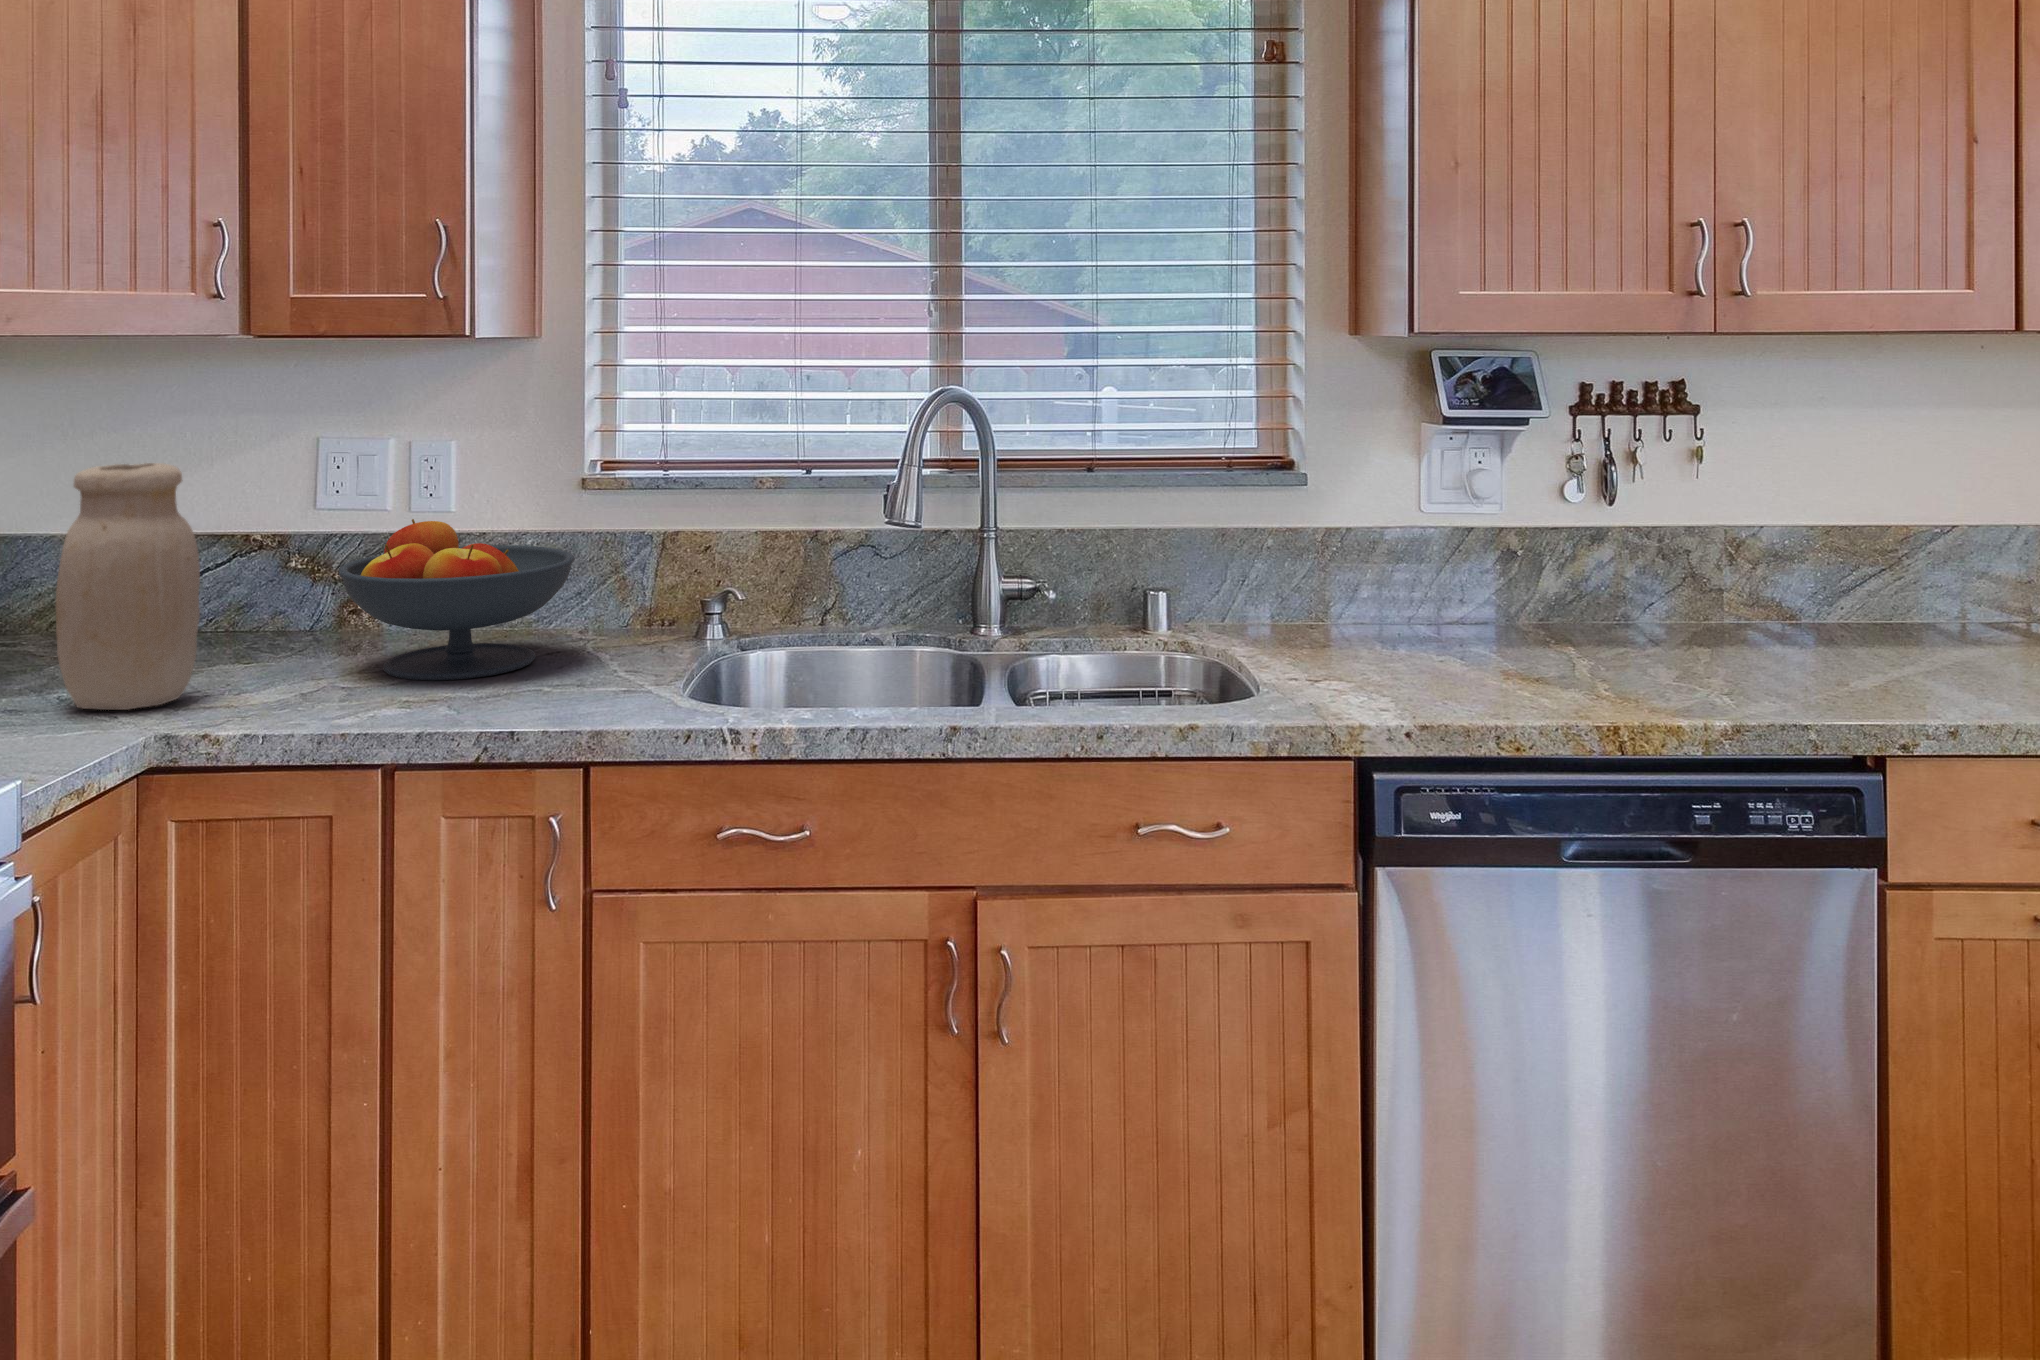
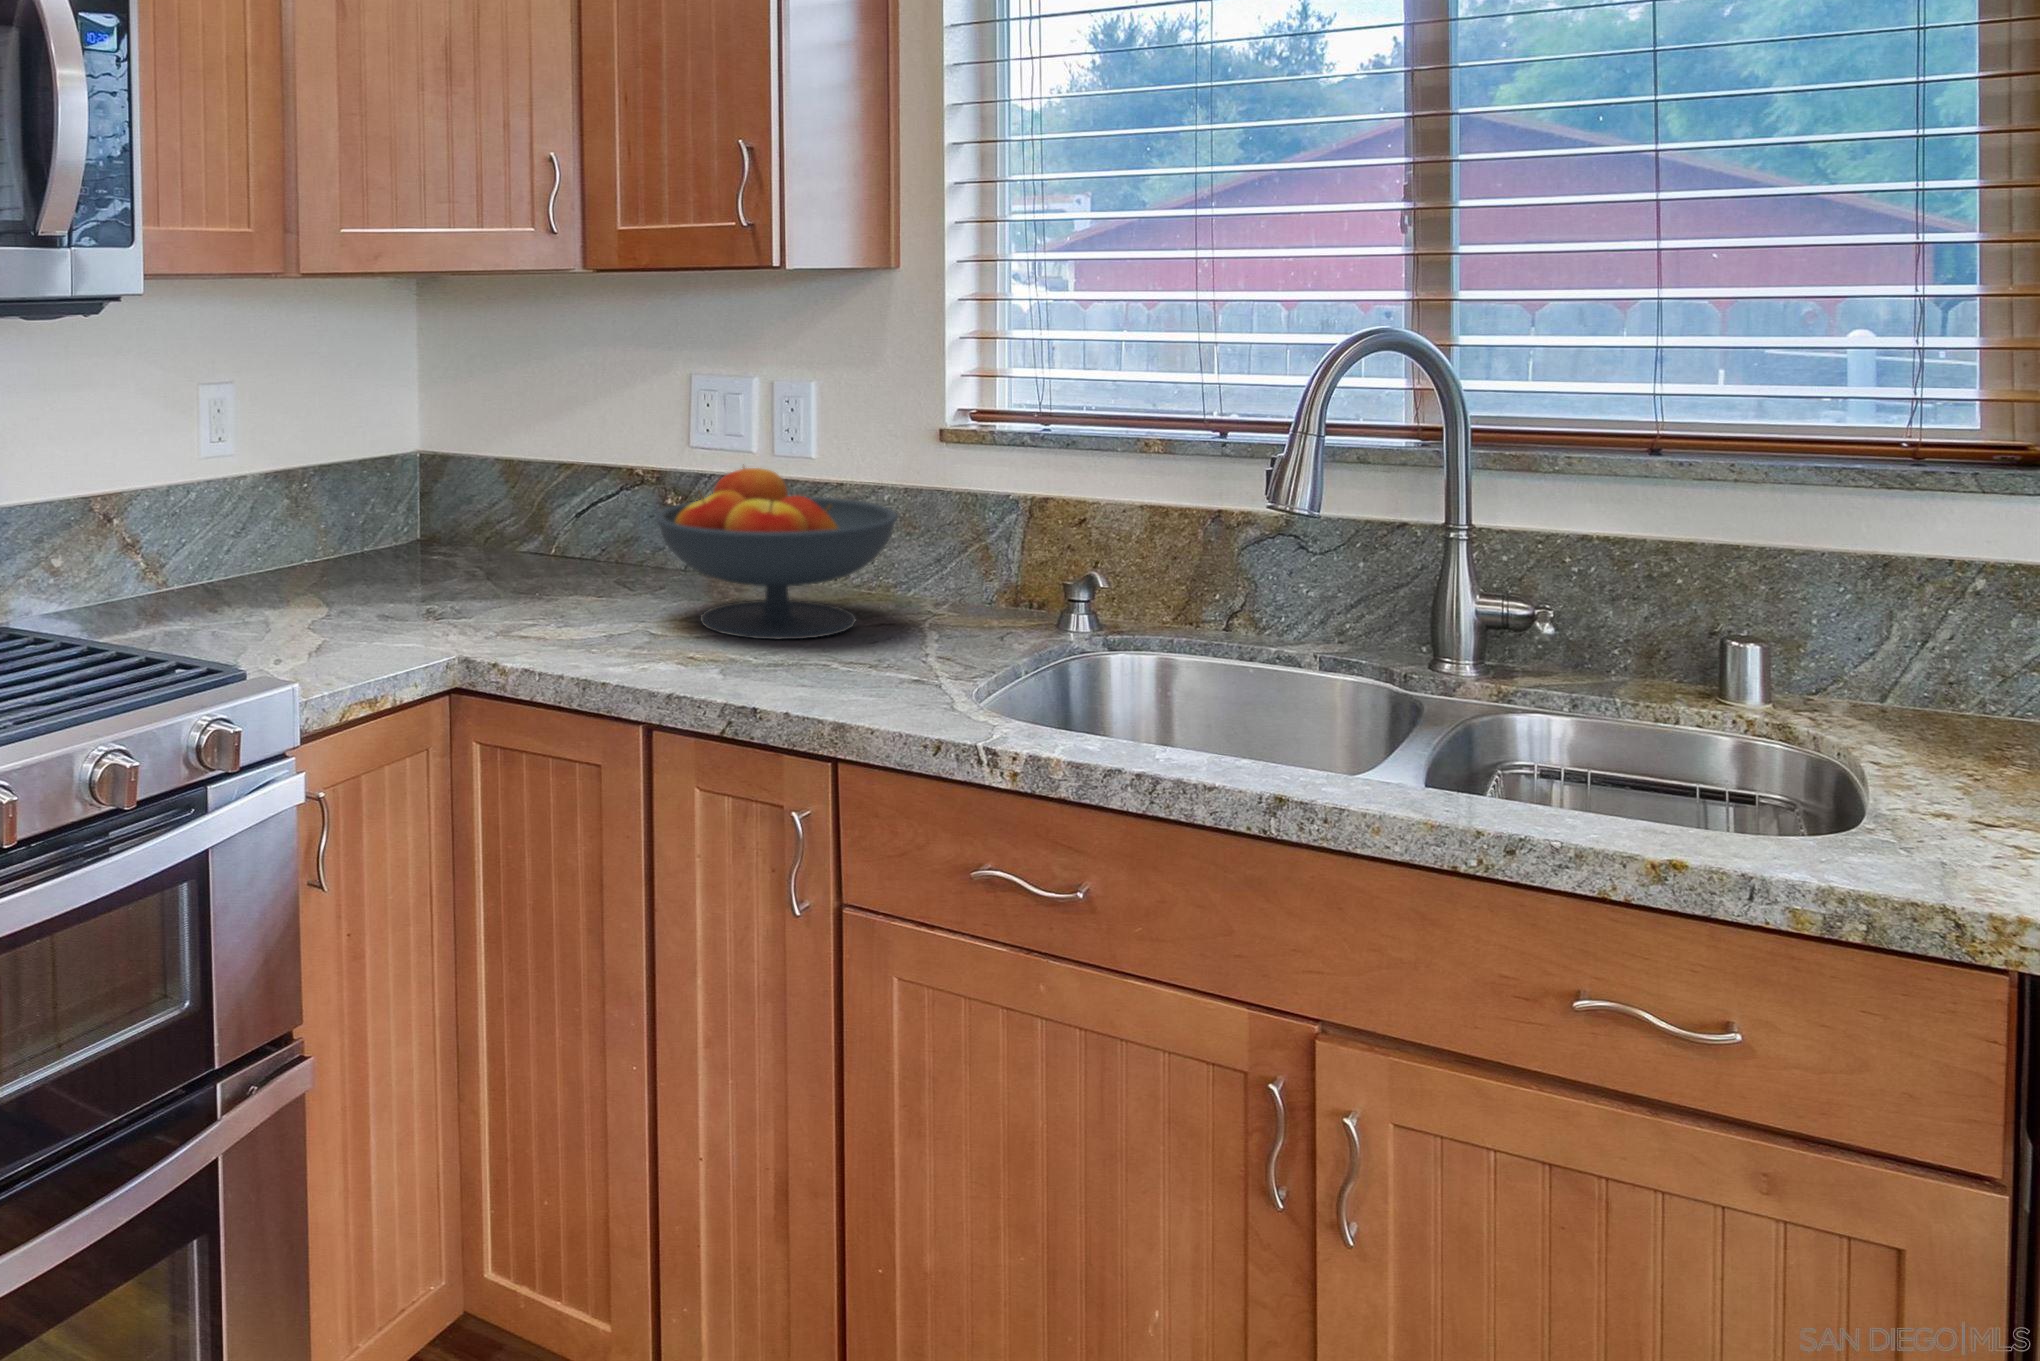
jar: present [56,463,200,710] -> none [407,399,524,626]

